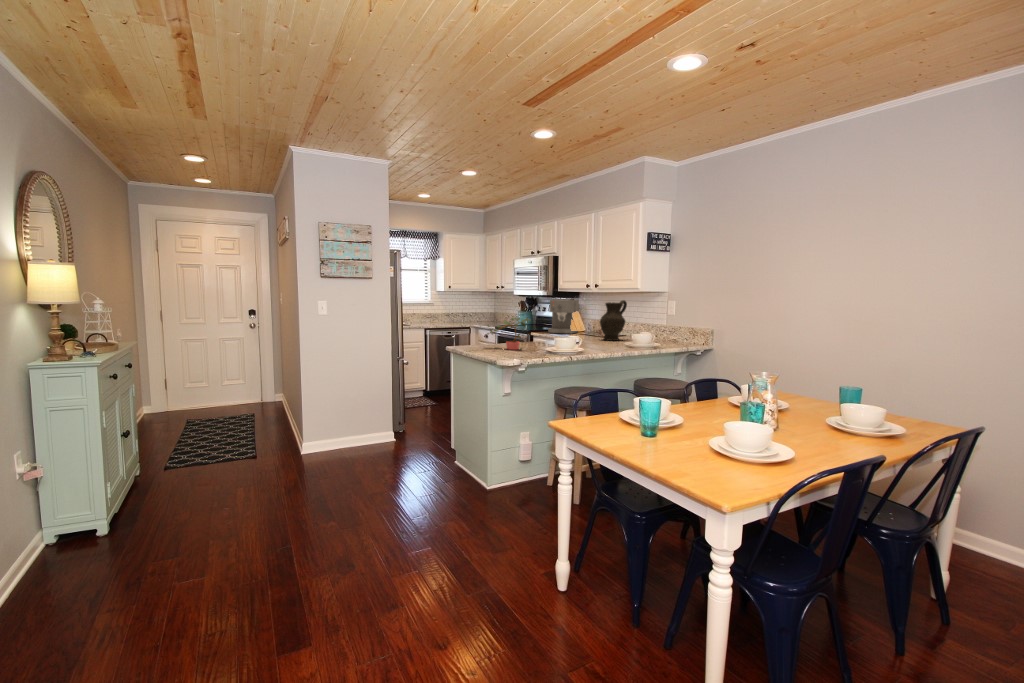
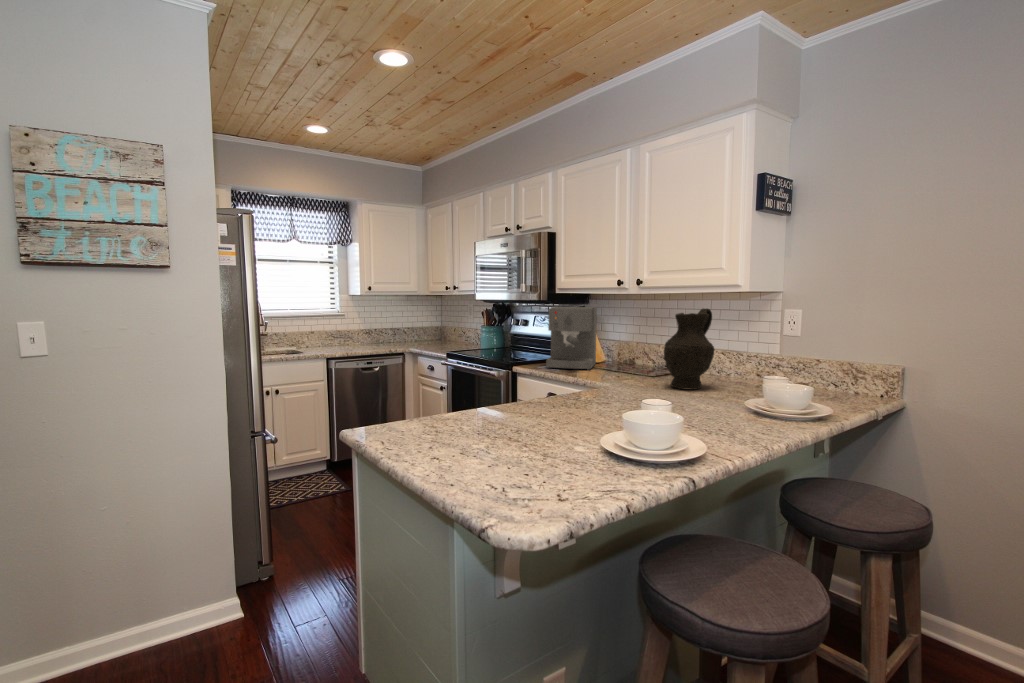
potted plant: present [487,316,529,350] -> none [441,357,567,451]

